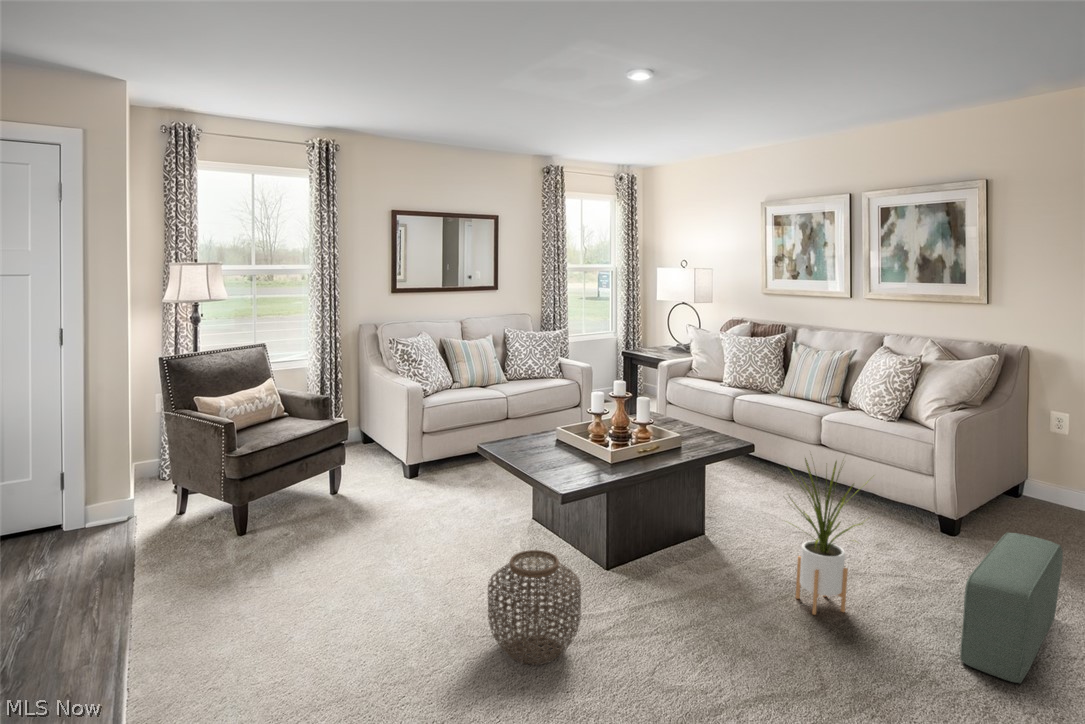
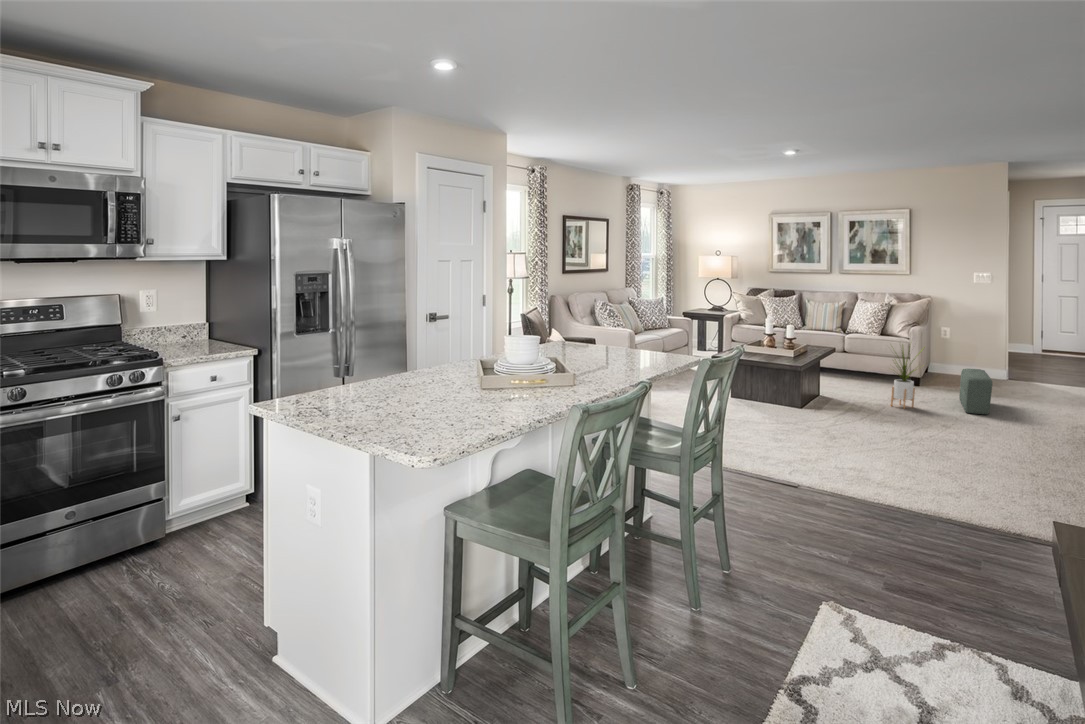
woven basket: present [488,550,581,664] -> none [806,384,850,429]

